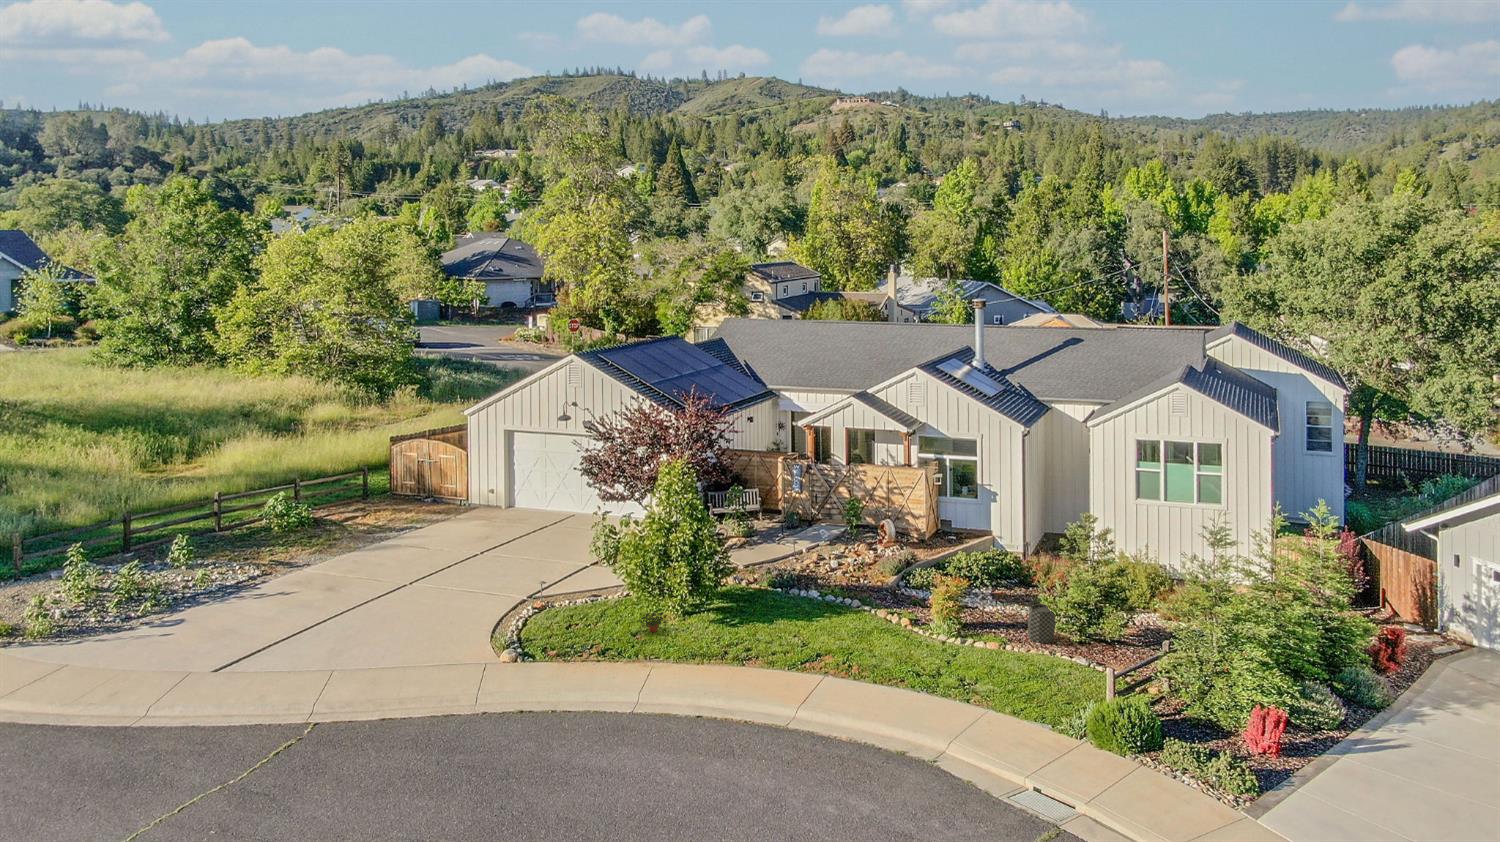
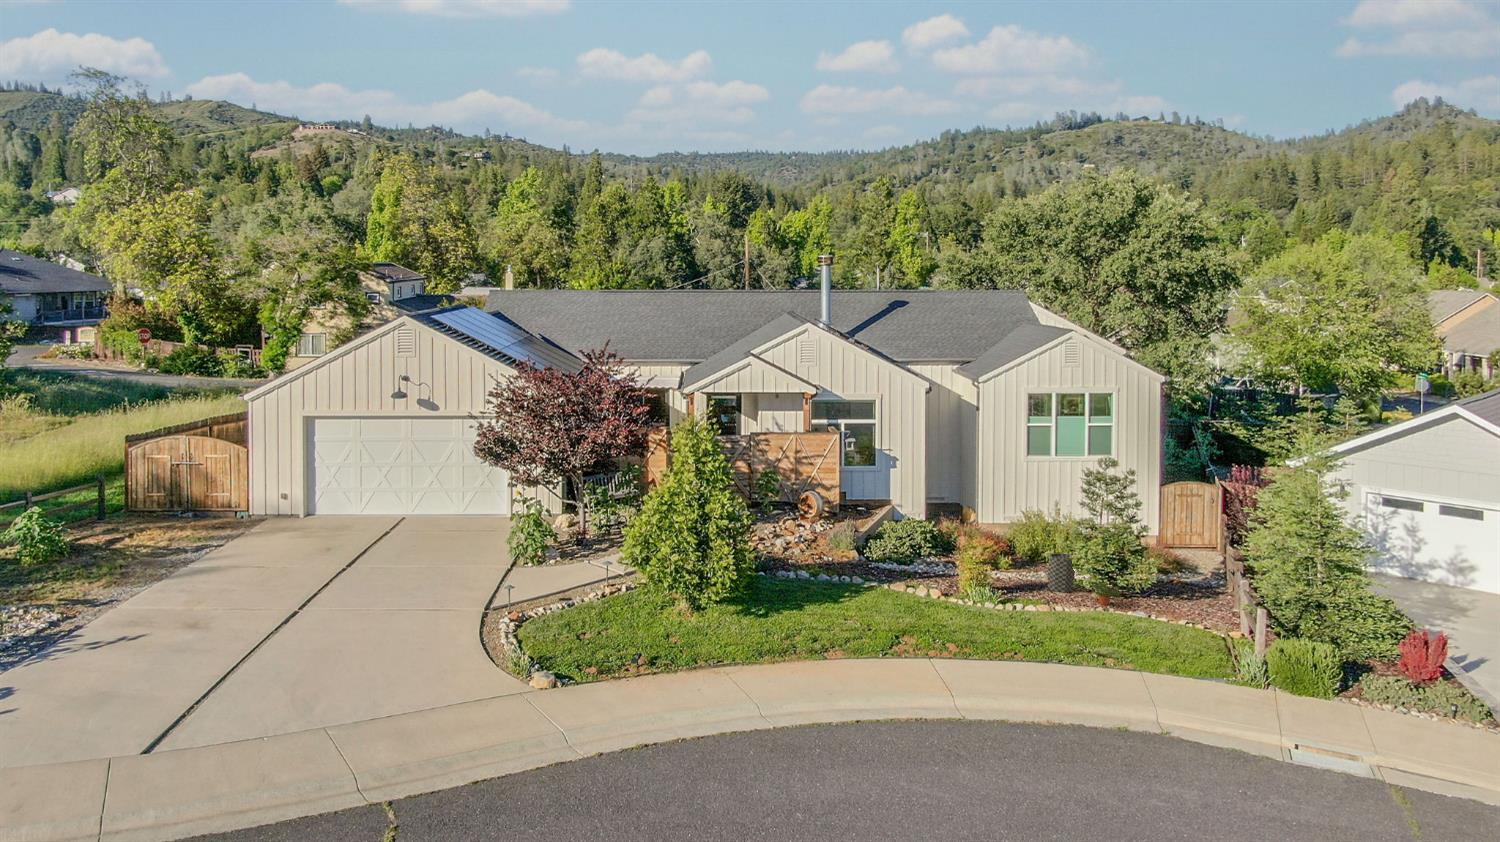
potted plant: present [638,610,668,632] -> present [1090,582,1122,605]

